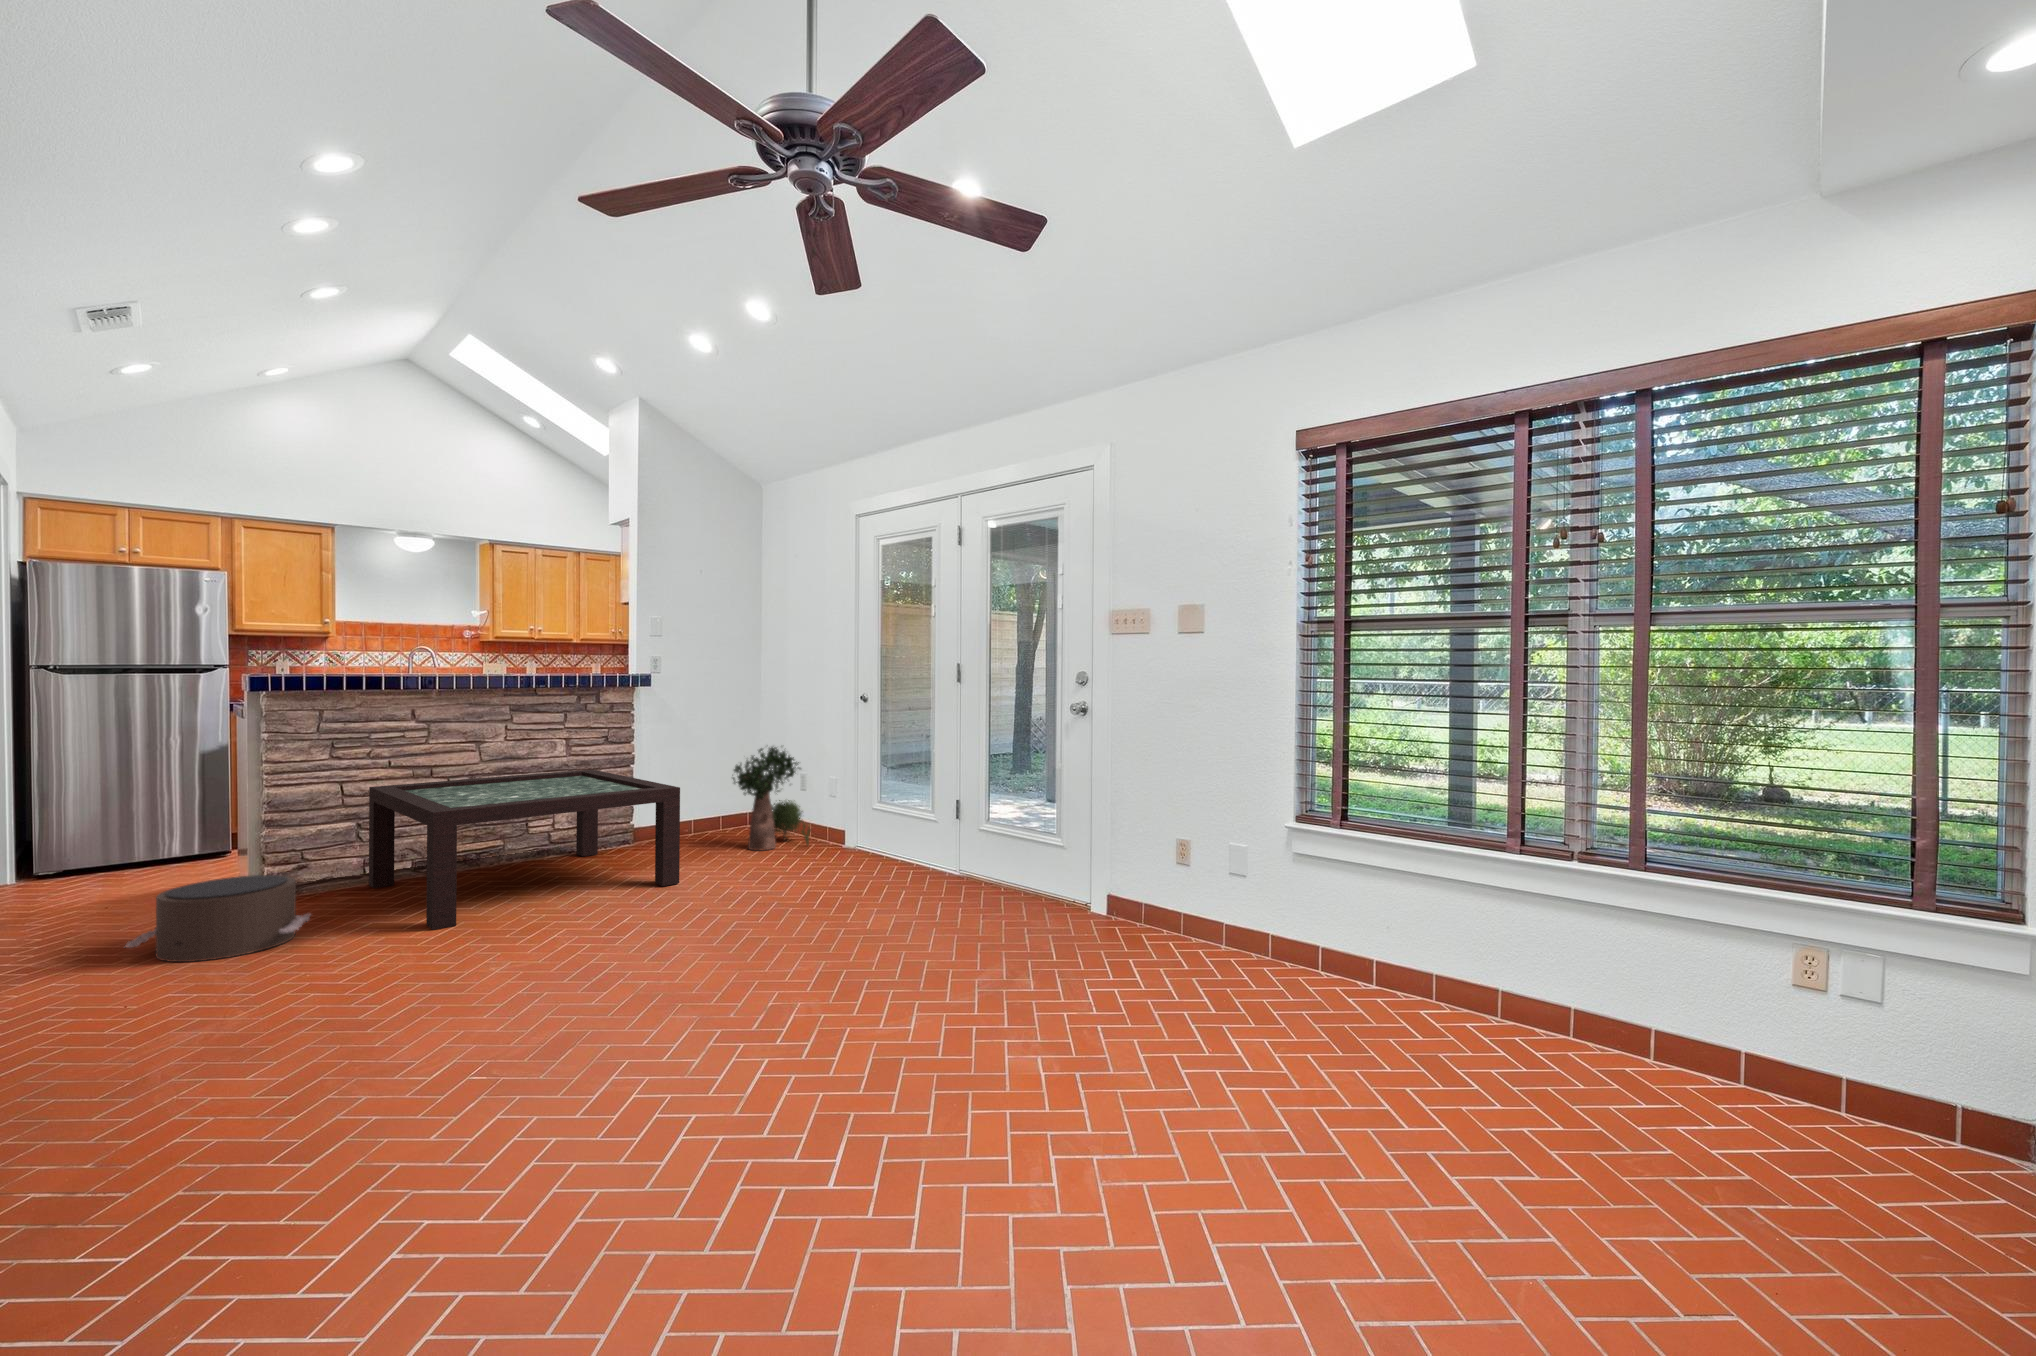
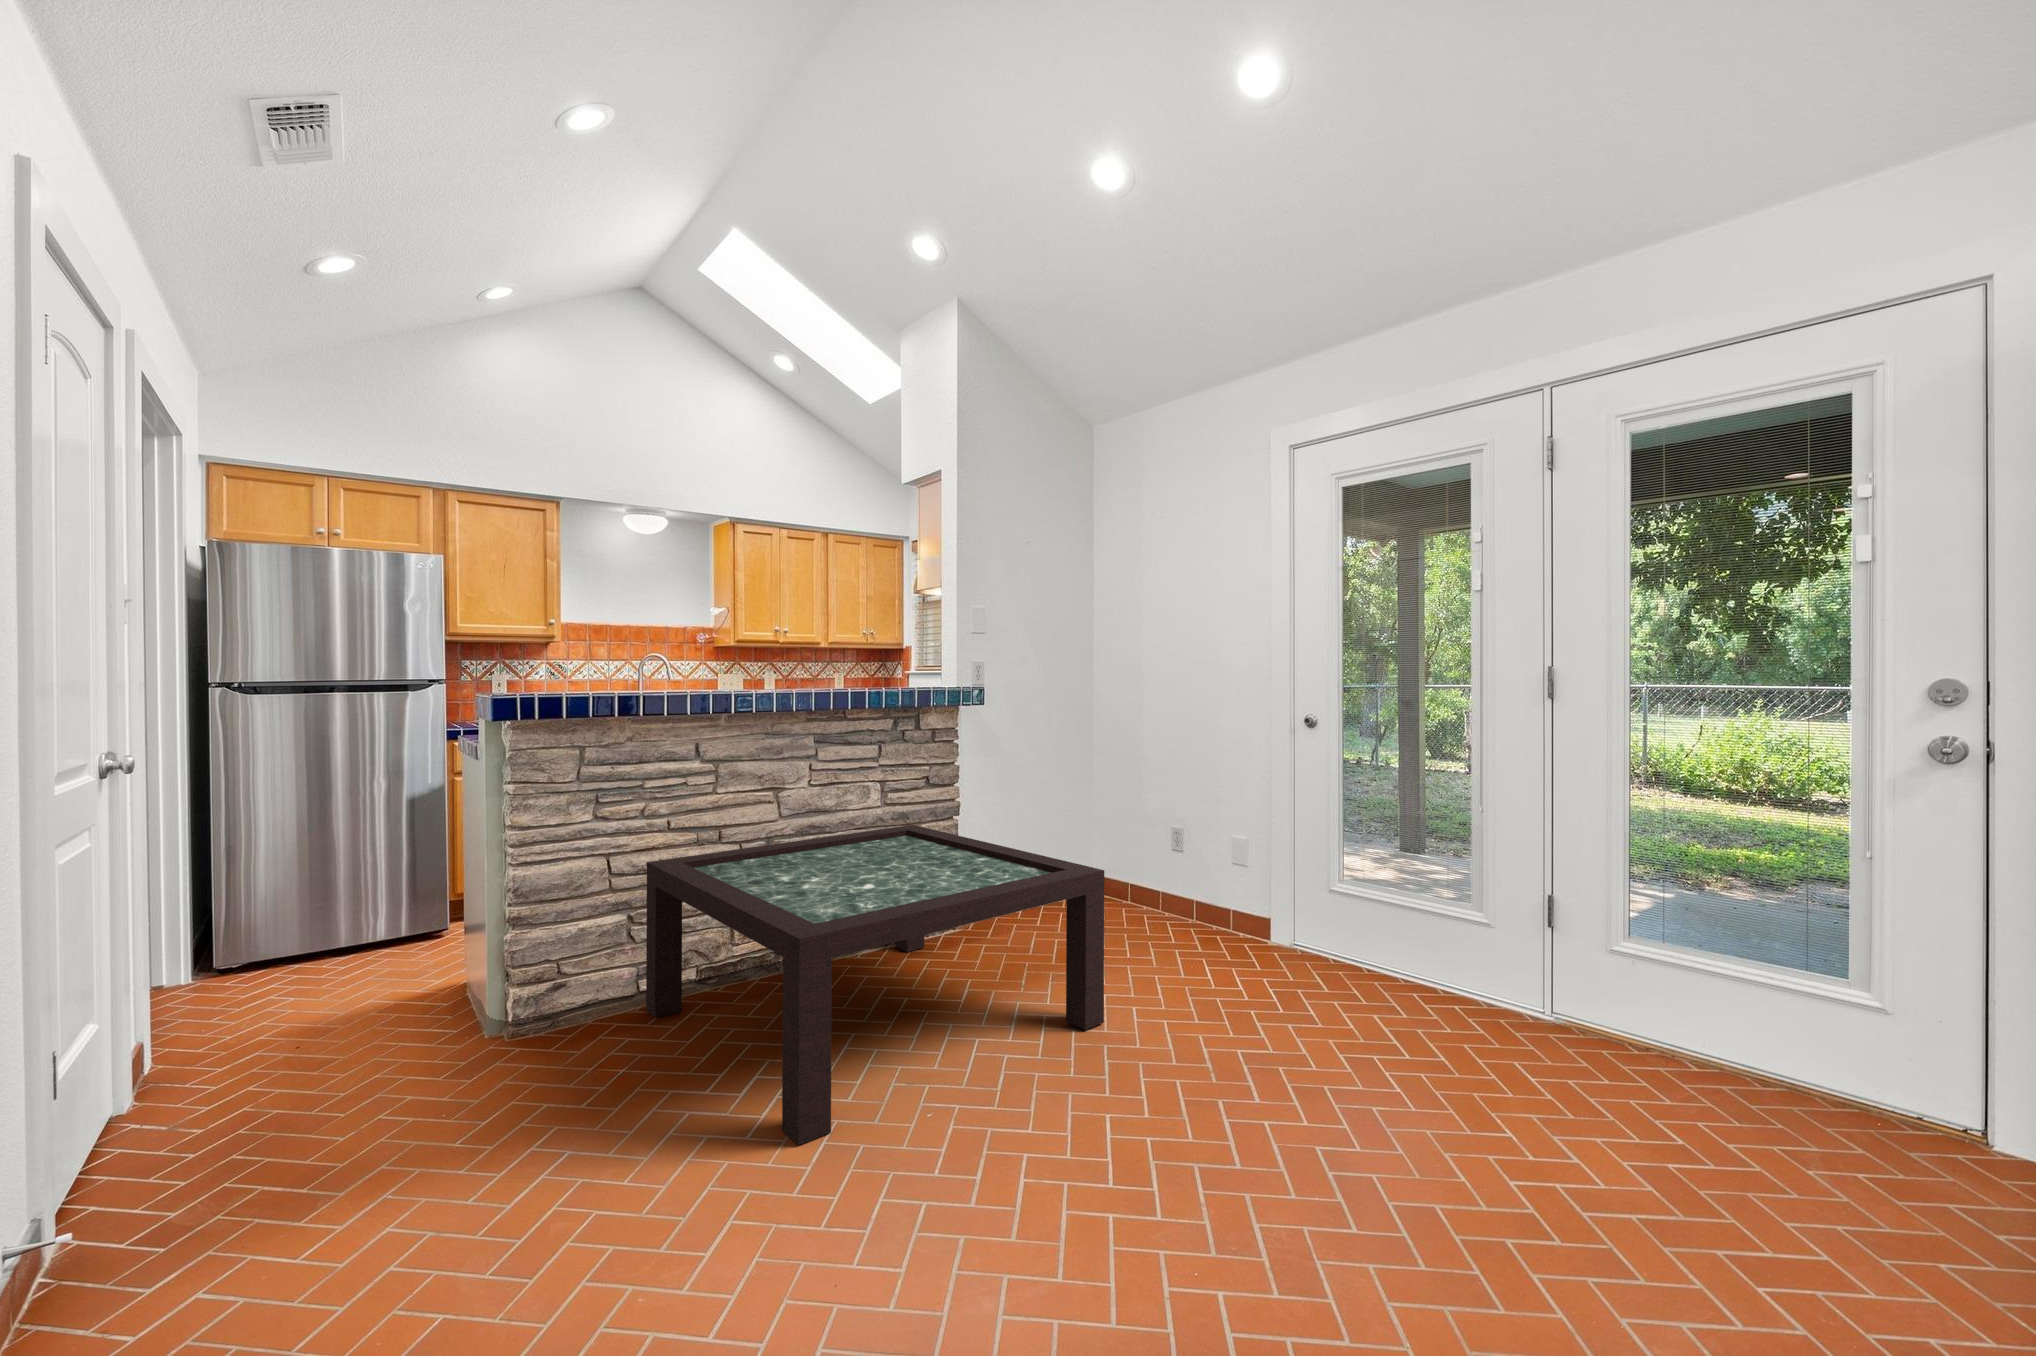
potted plant: present [733,747,812,851] -> none [1097,789,1215,945]
pouf: present [125,875,311,962] -> none [314,1037,605,1237]

